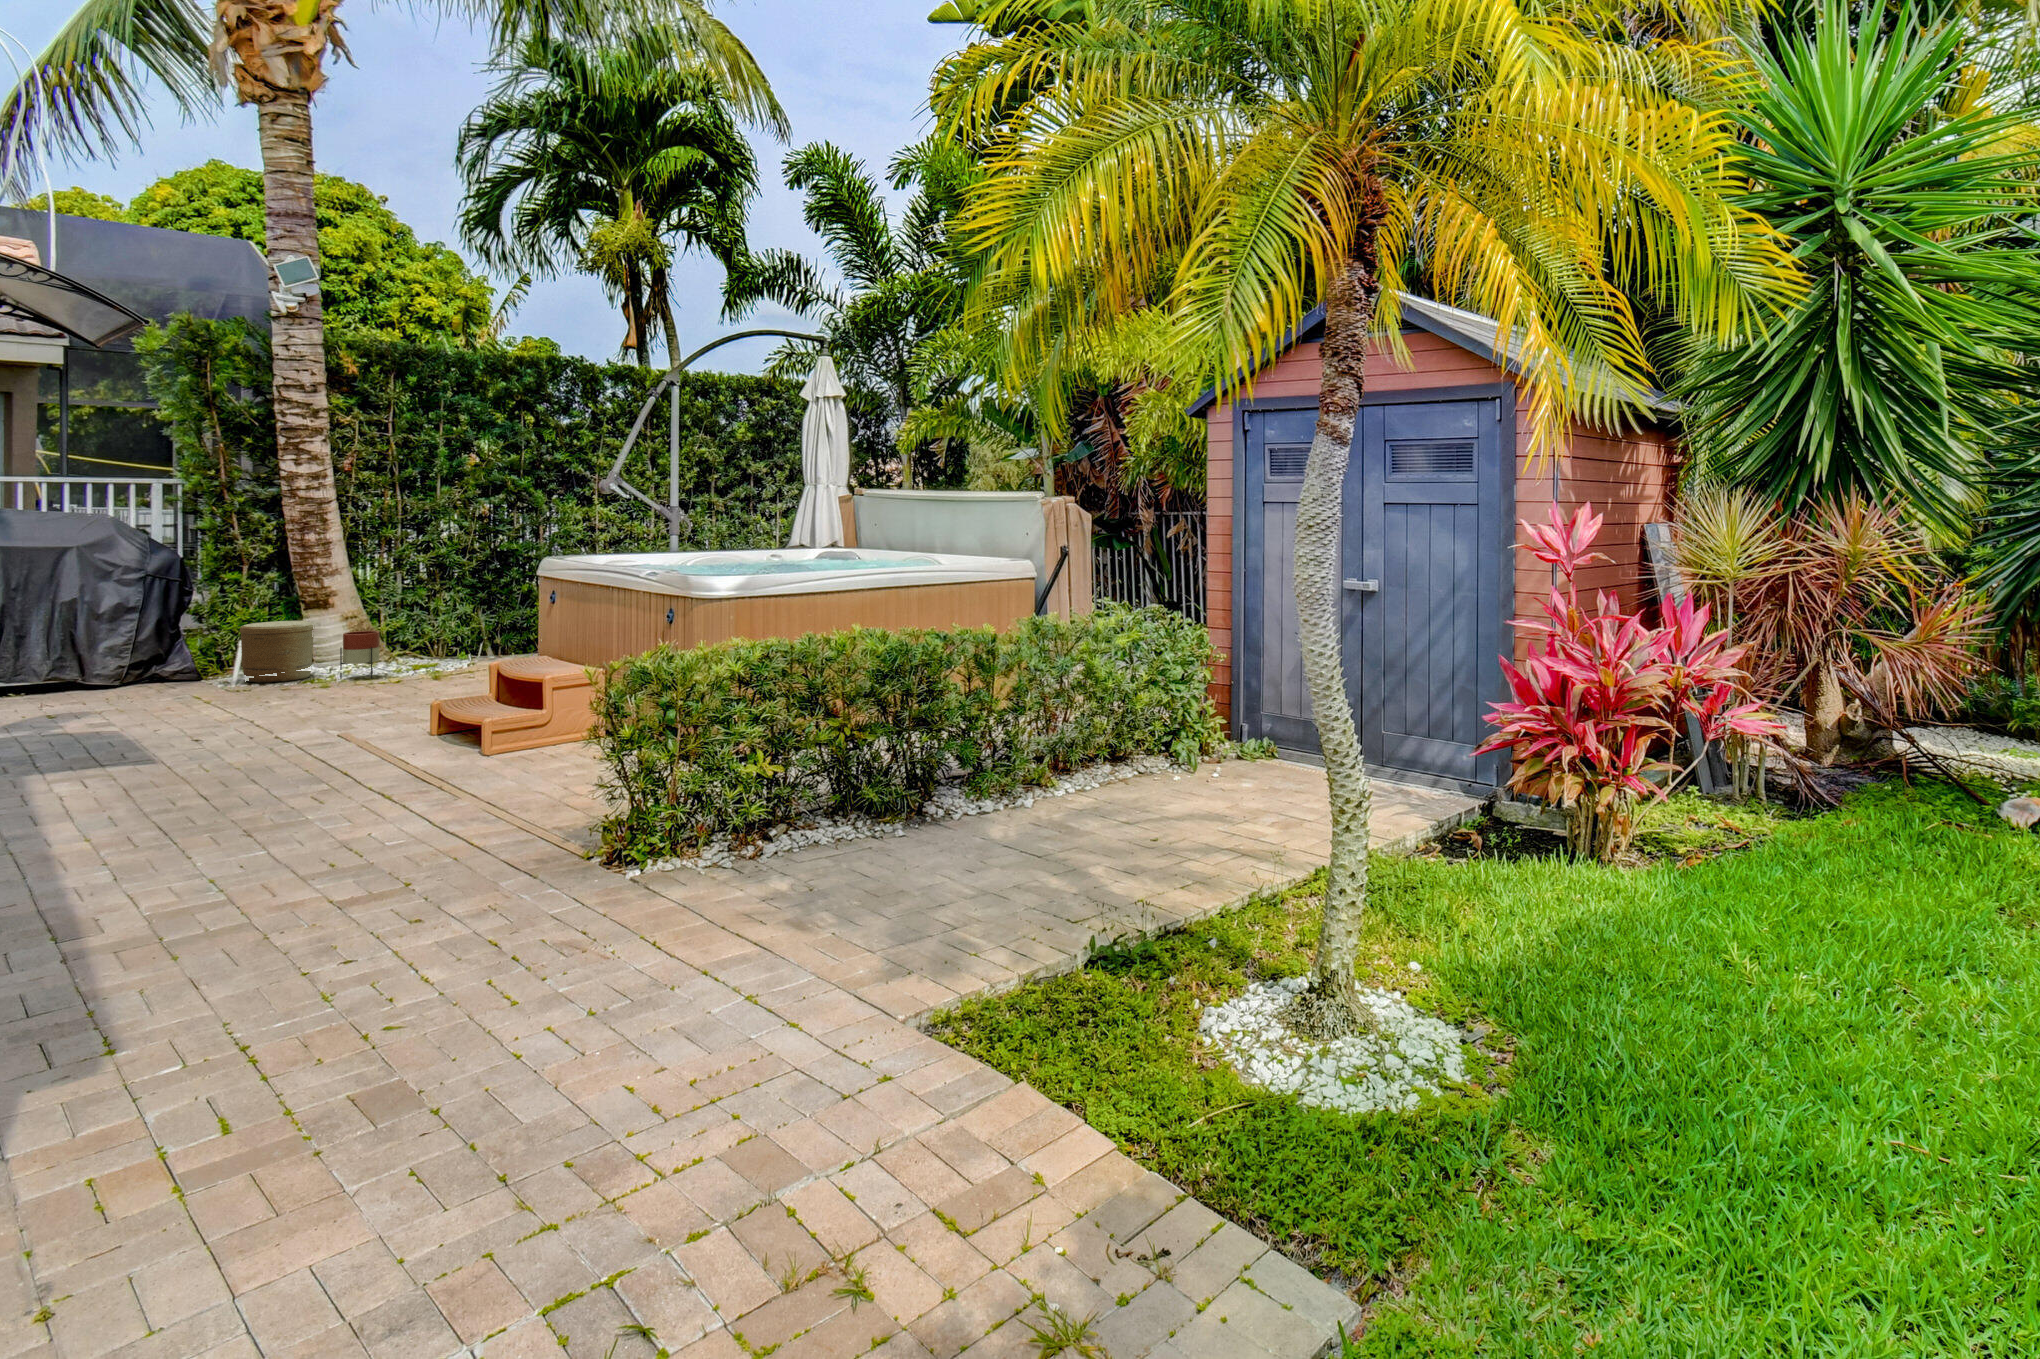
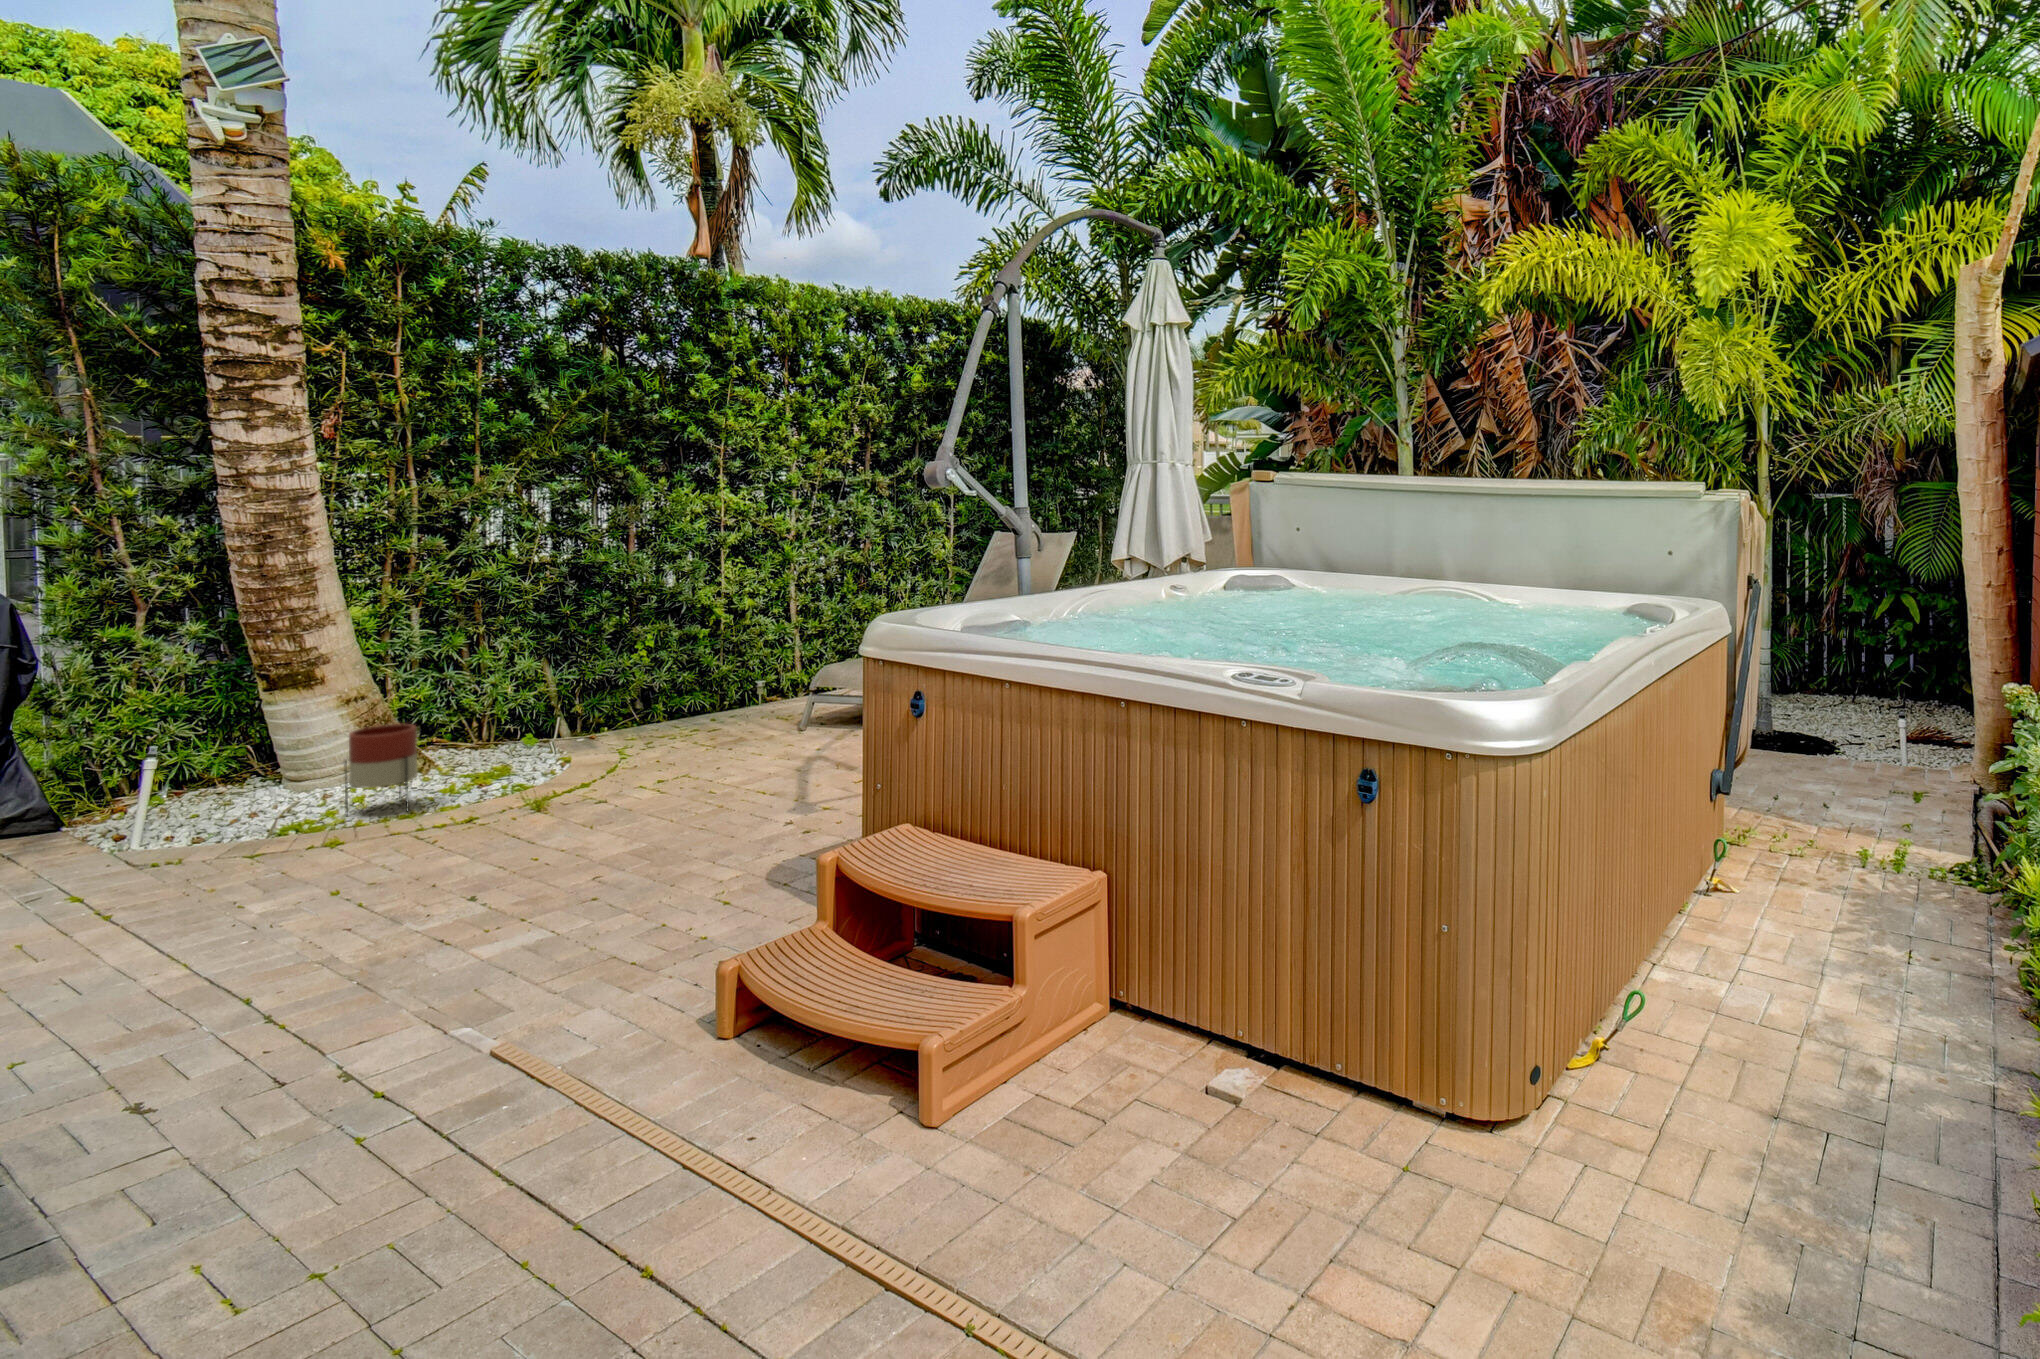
woven basket: present [240,621,315,683] -> none [138,711,287,836]

